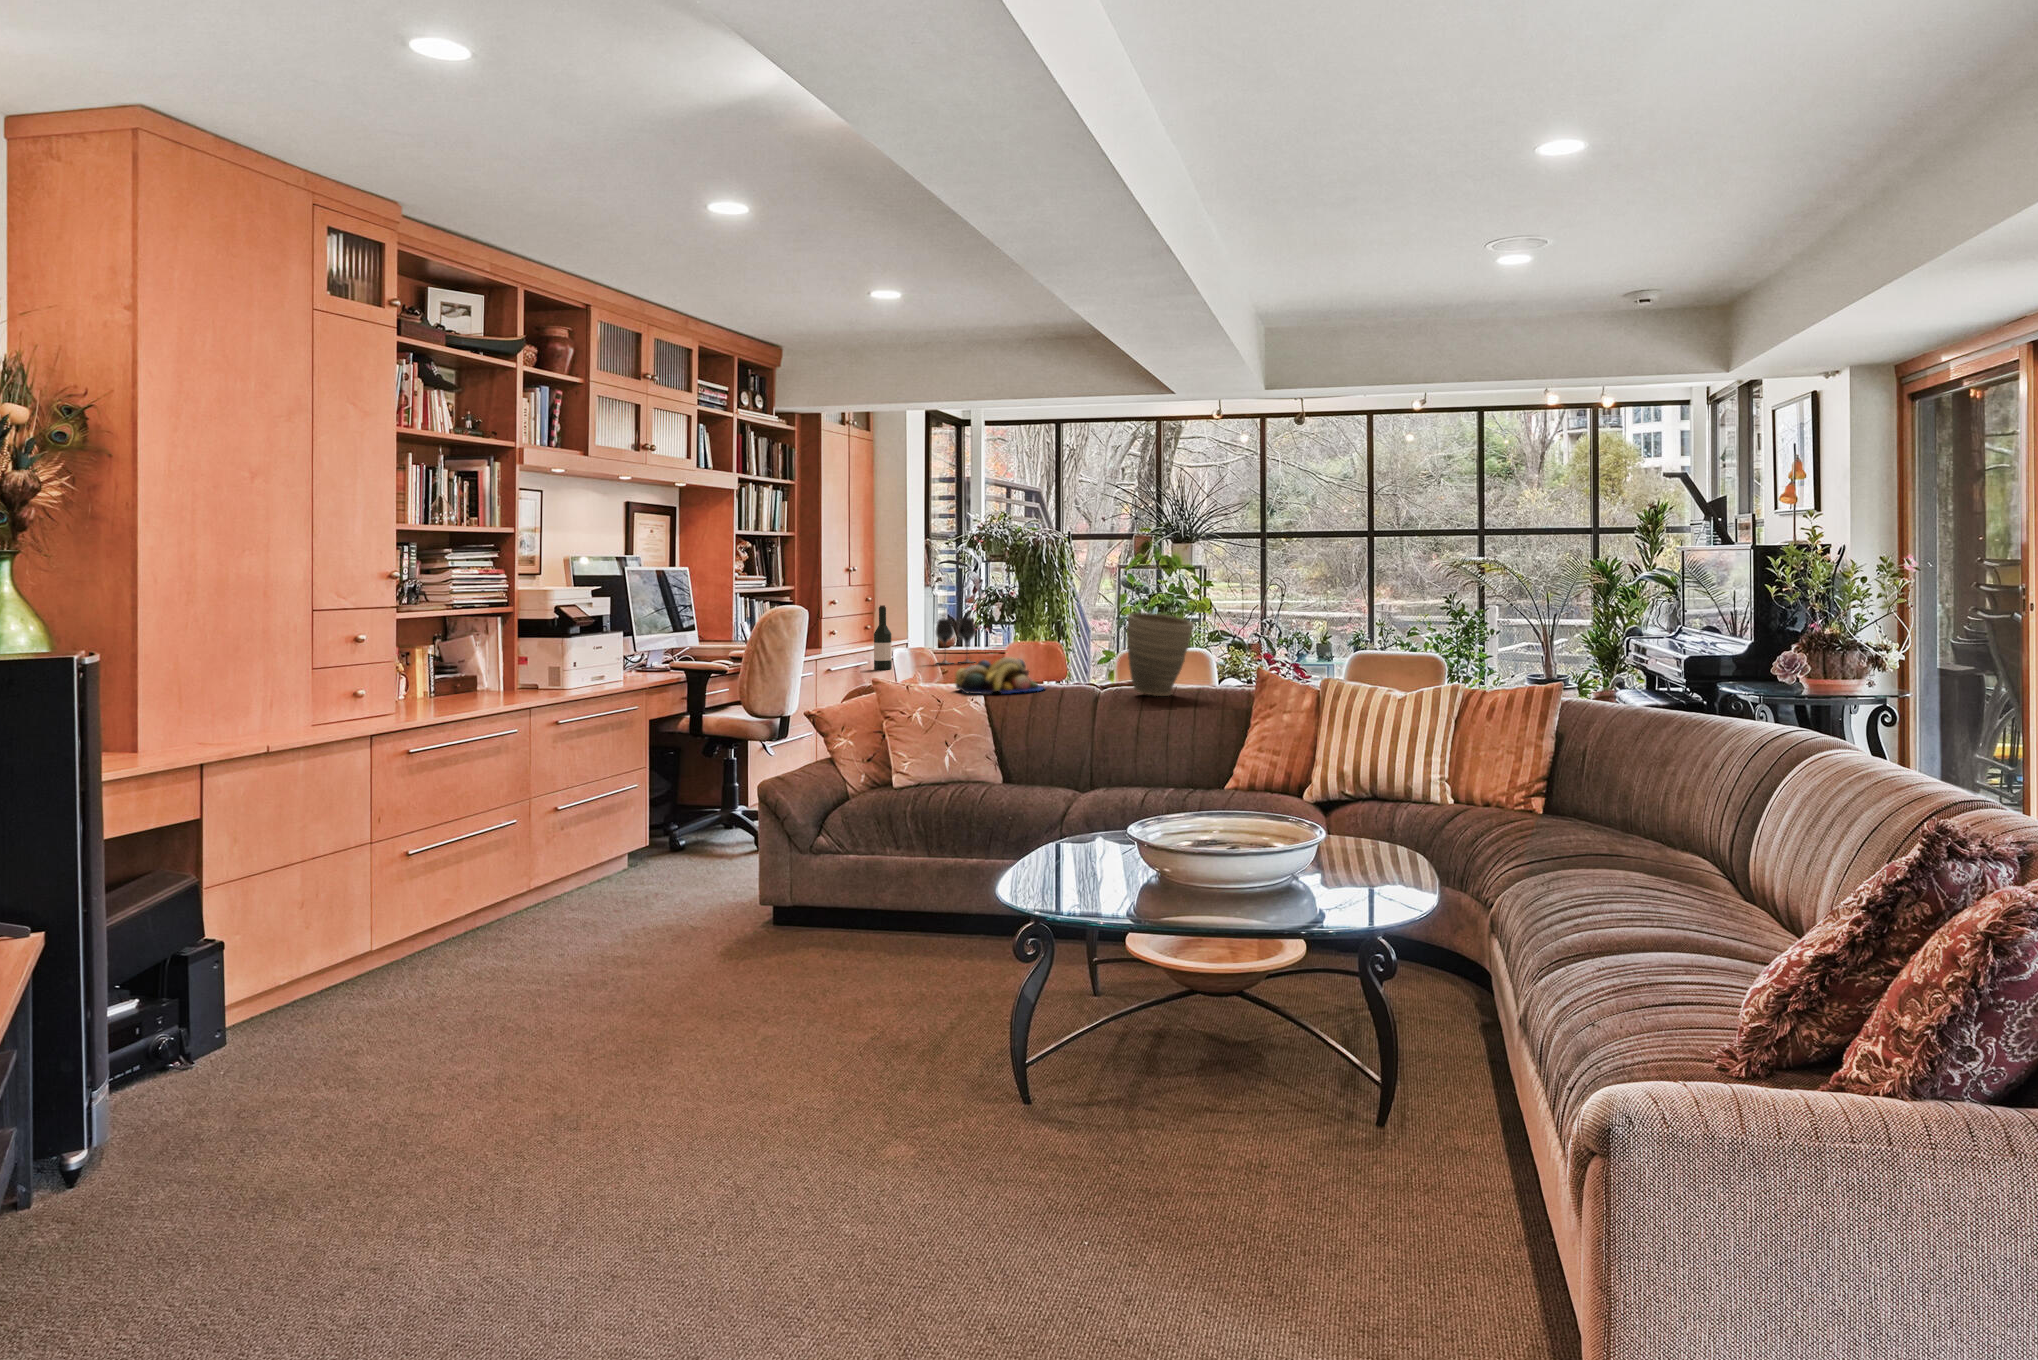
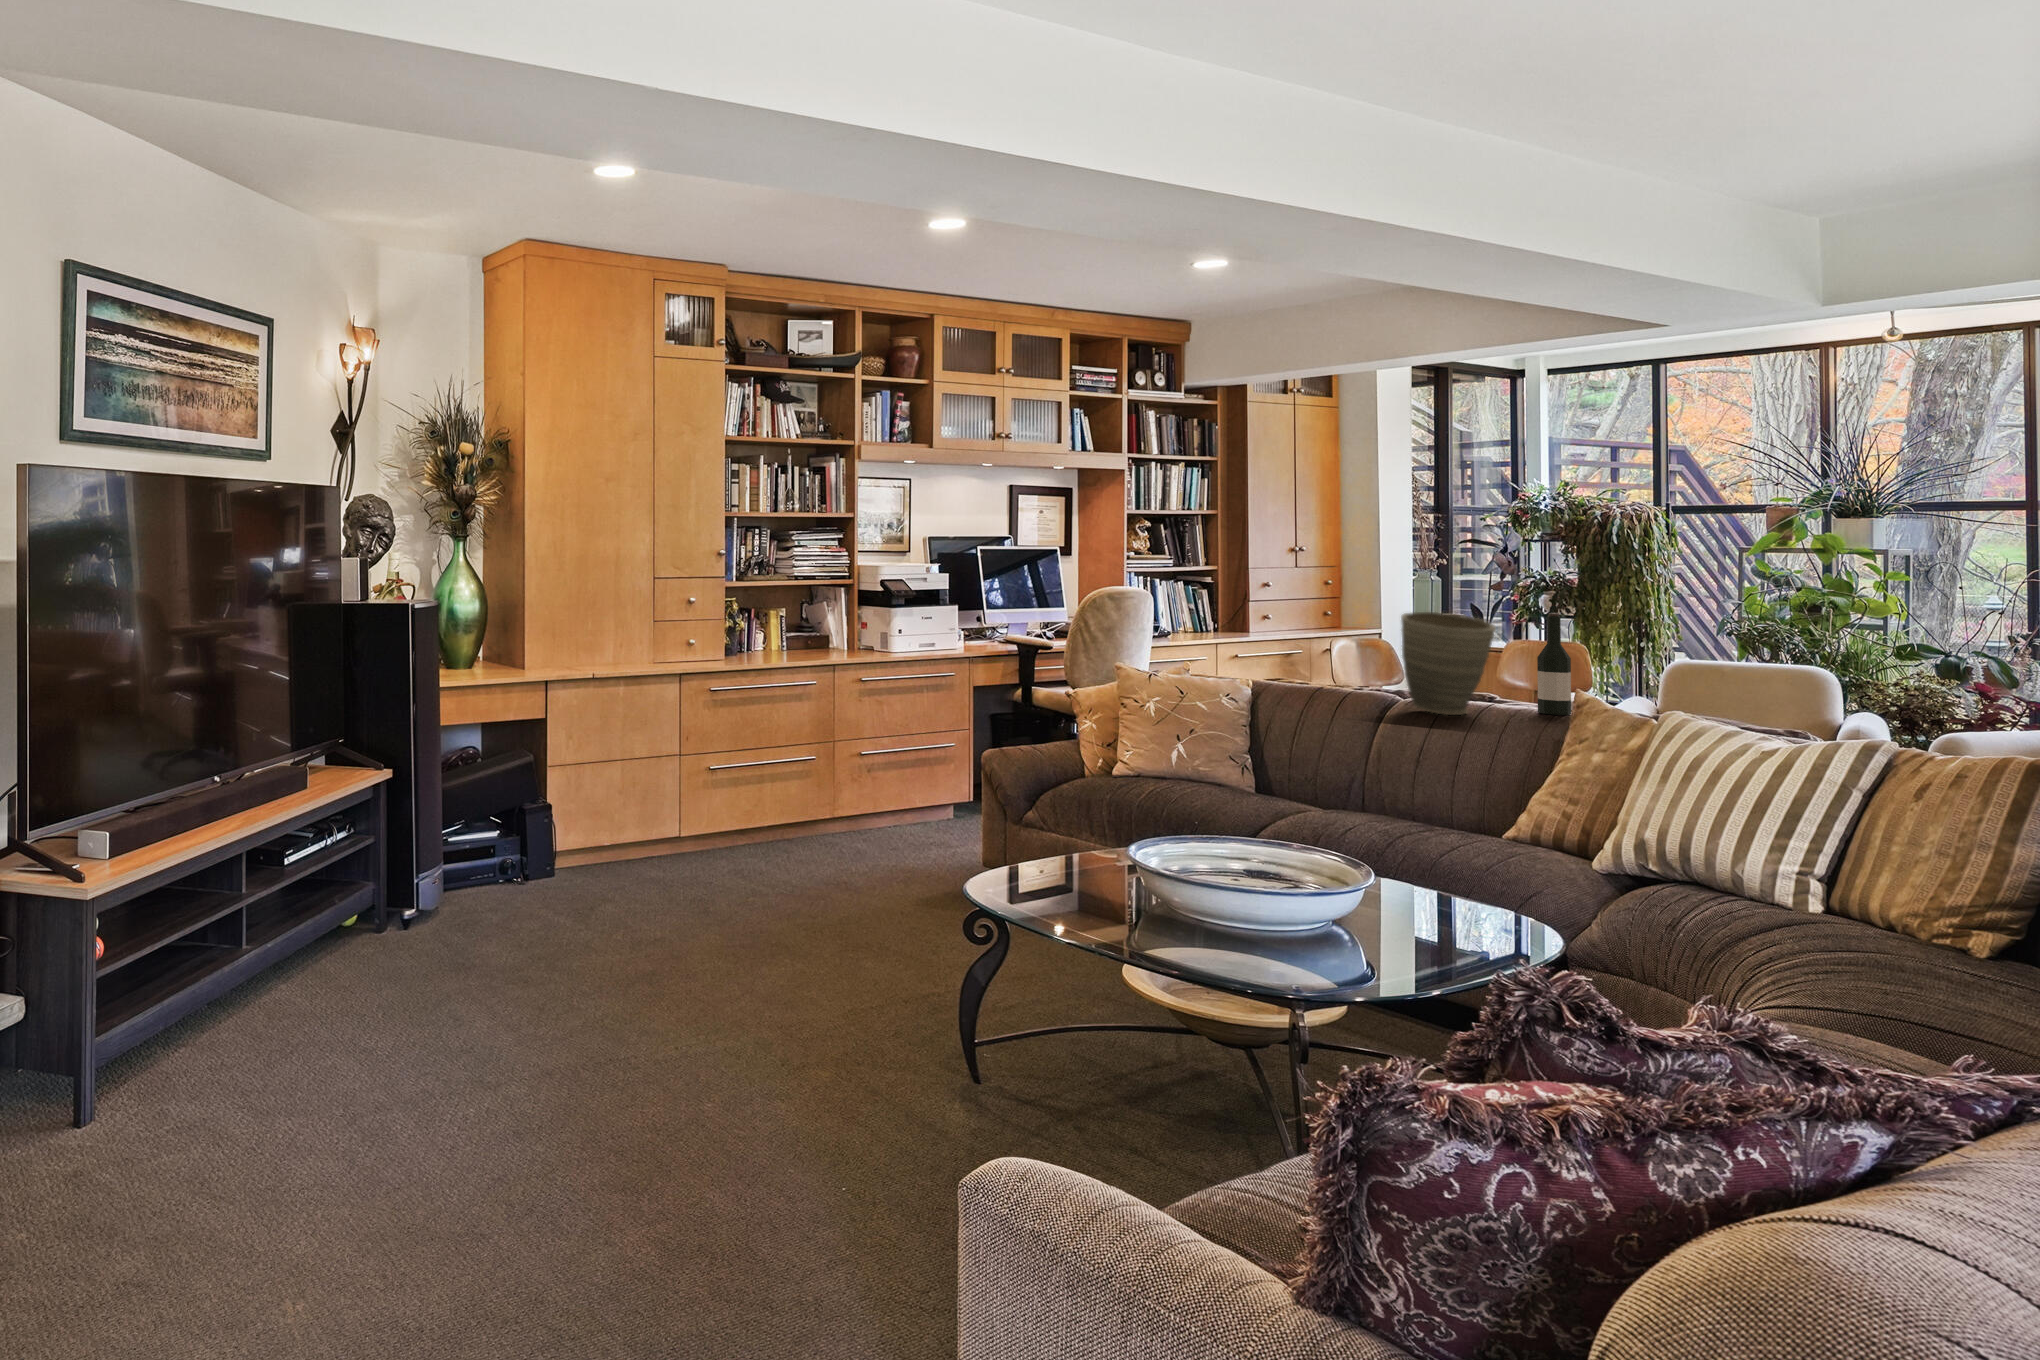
wine bottle: present [874,605,892,670] -> present [1537,613,1571,715]
wine glass: present [936,618,976,664] -> none [1327,609,1382,661]
fruit bowl: present [955,657,1044,694] -> none [1228,654,1340,695]

